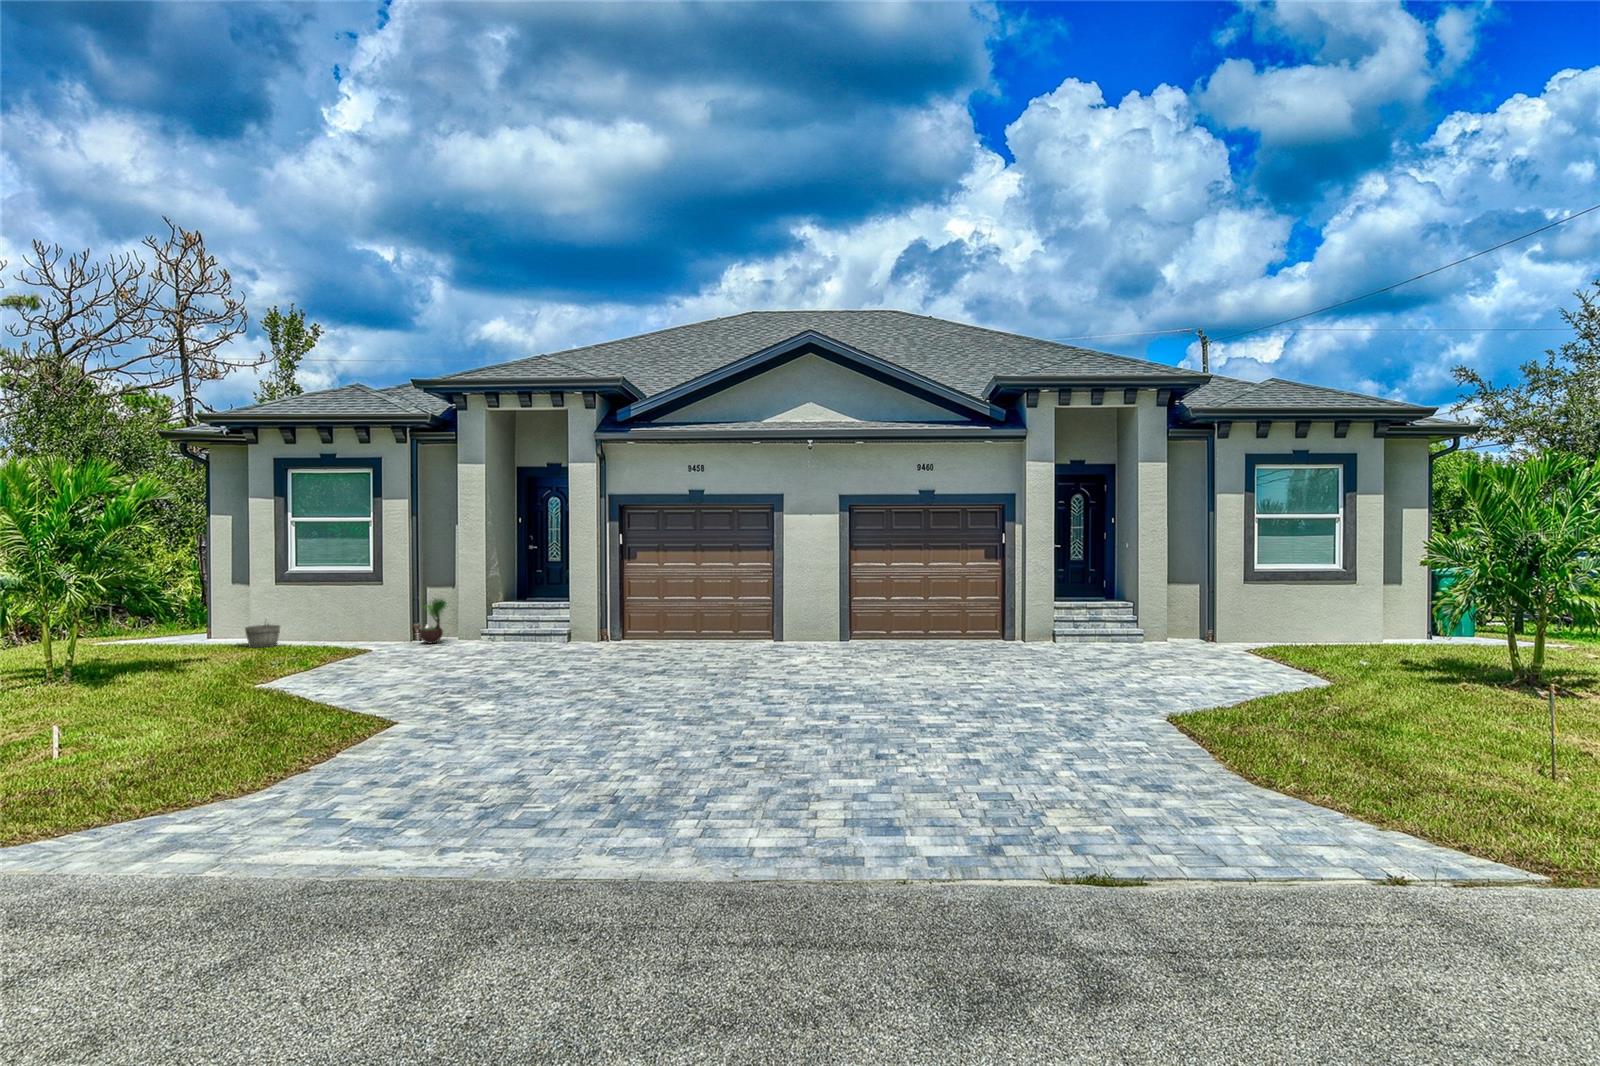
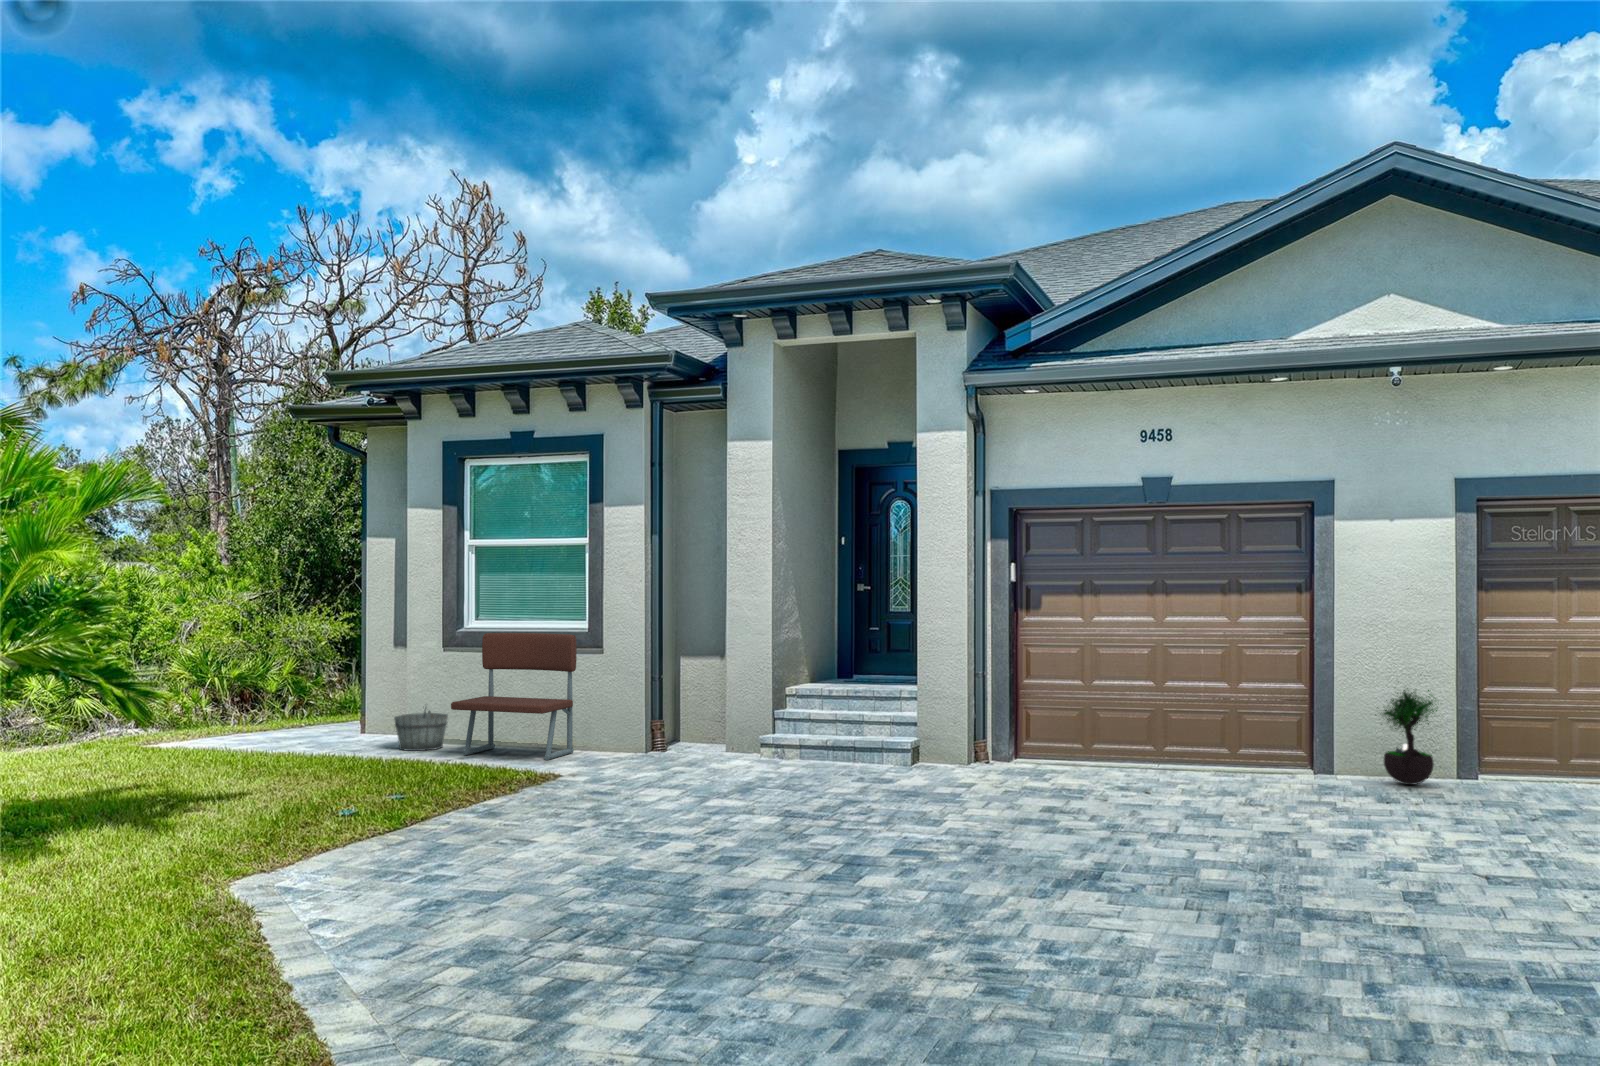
bench: none [287,576,366,649] -> present [451,633,577,760]
potted tree: present [420,599,447,644] -> present [1383,688,1437,785]

